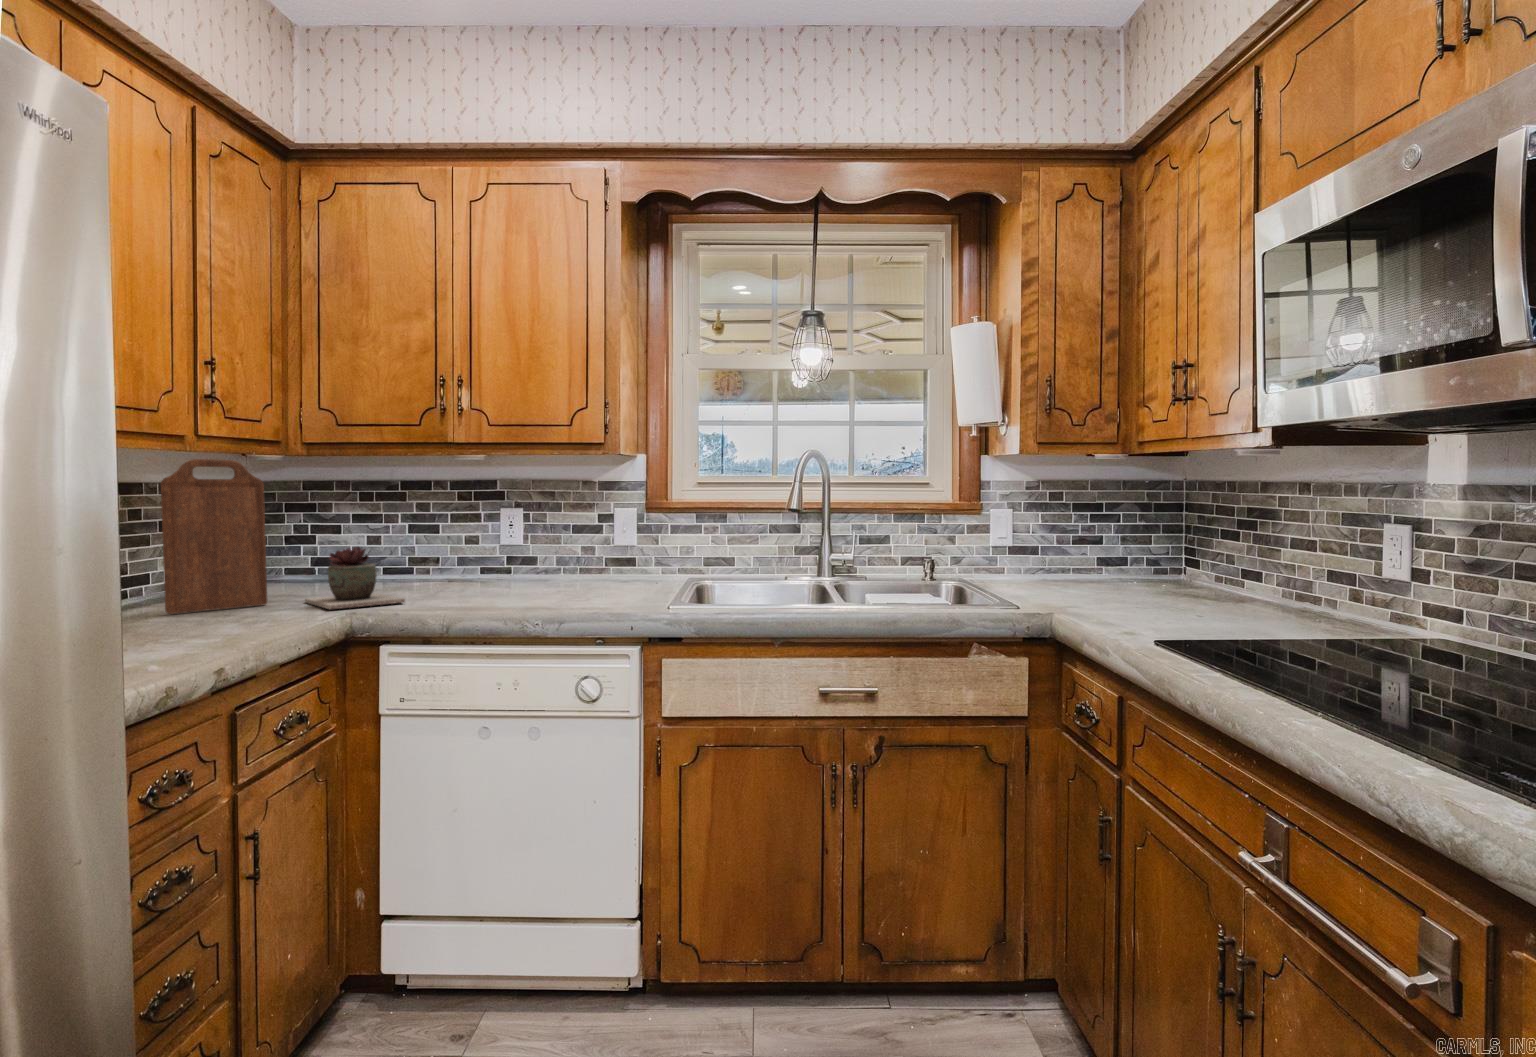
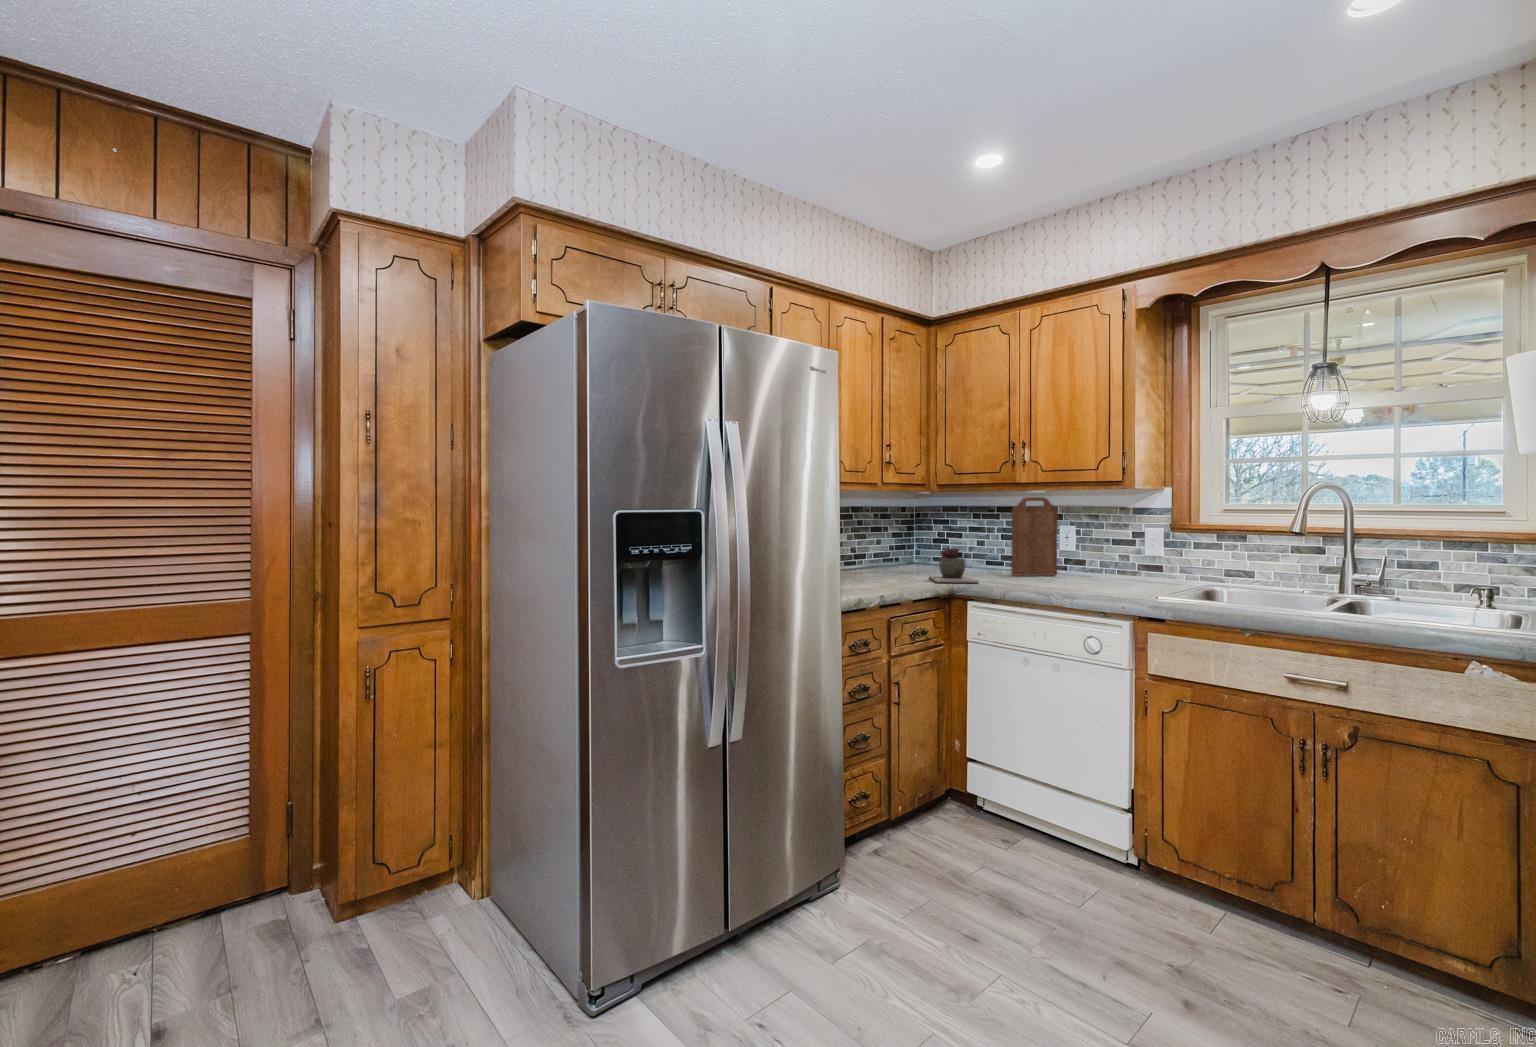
cutting board: present [161,459,268,614] -> present [1011,497,1058,576]

